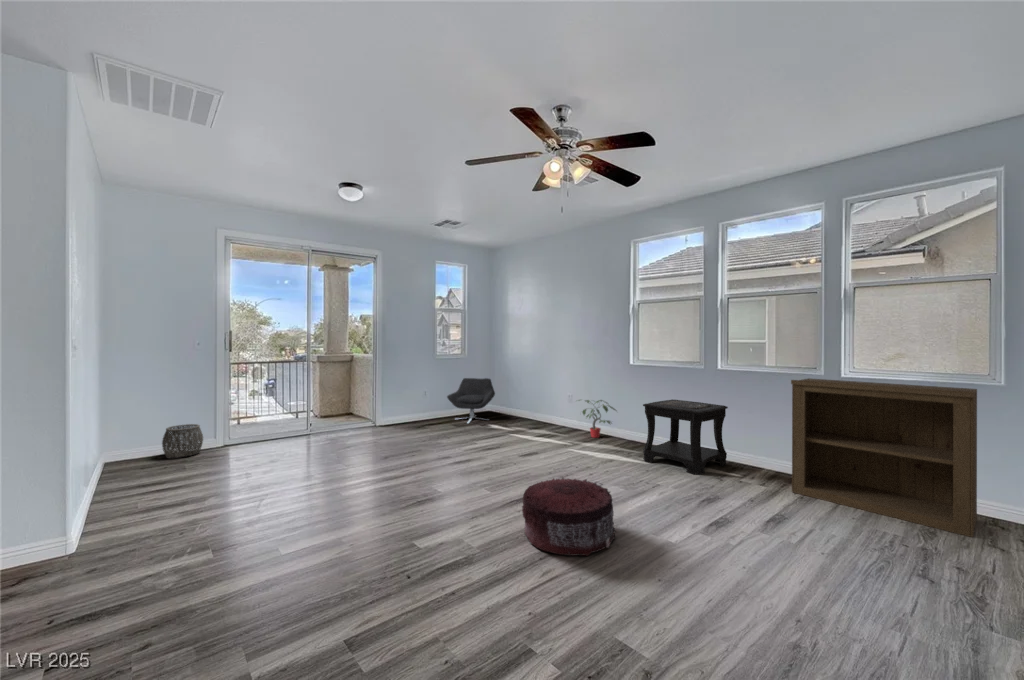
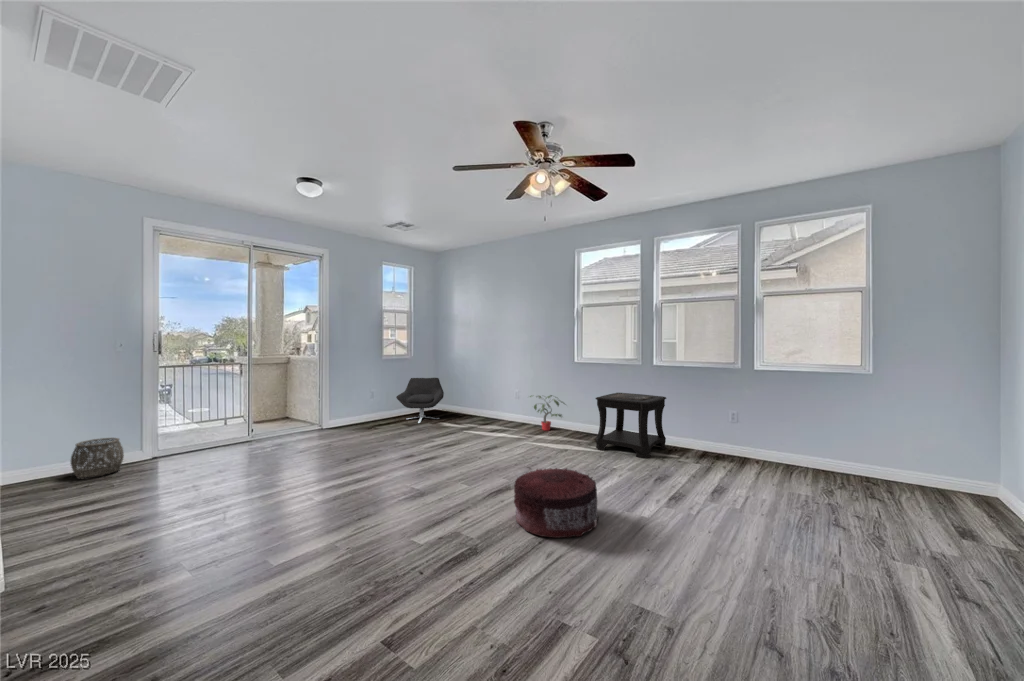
bookshelf: present [791,378,977,537] -> none [723,371,858,492]

